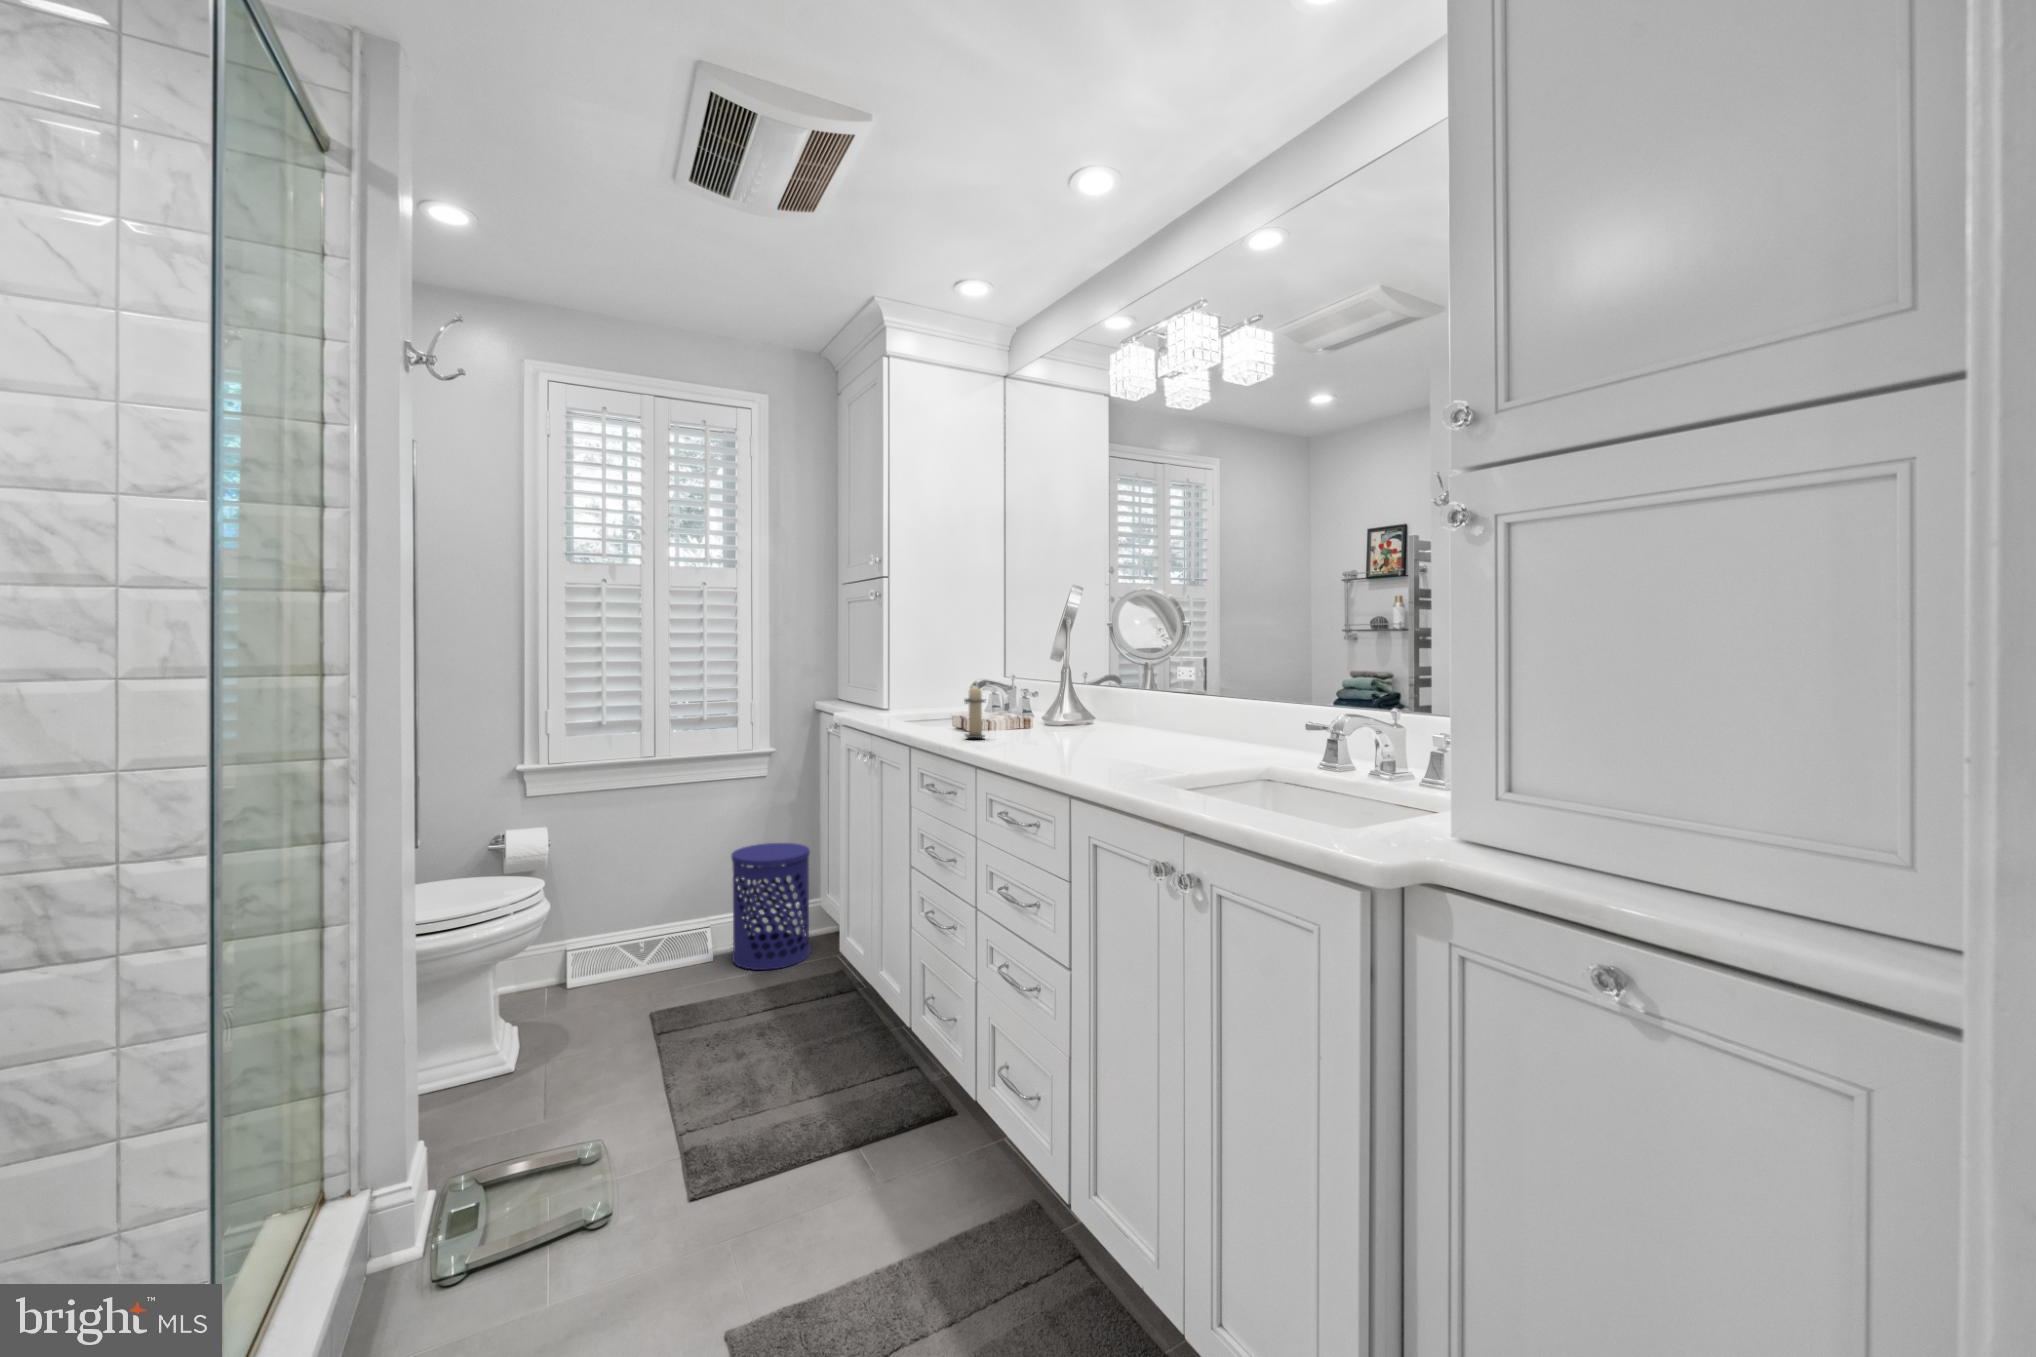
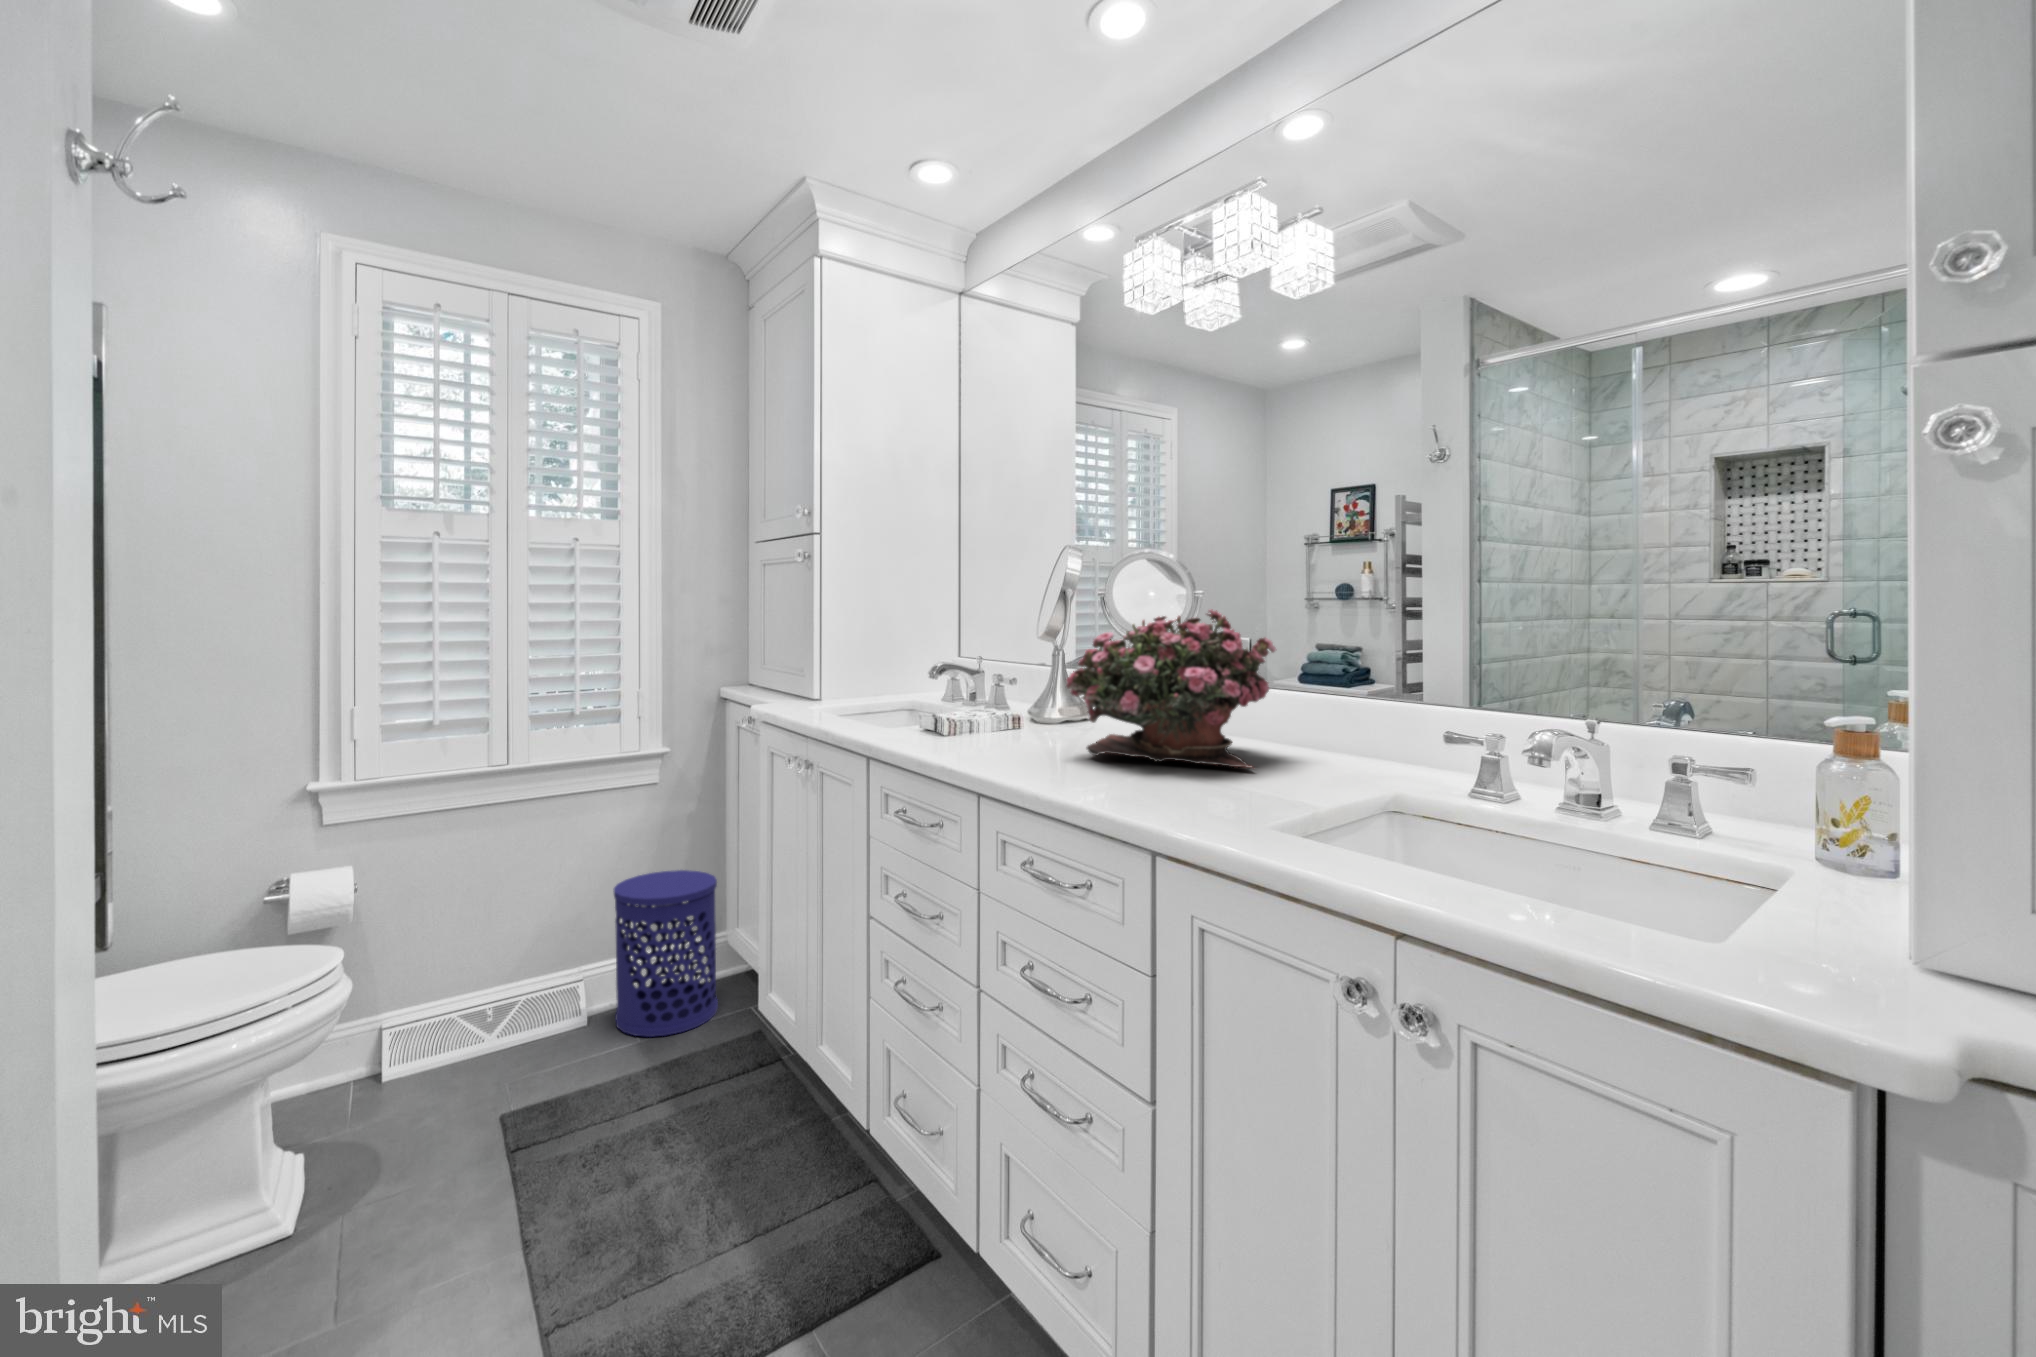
potted flower: none [1048,632,1213,751] -> present [1067,610,1276,768]
candle: present [964,684,986,738] -> none [943,674,979,750]

